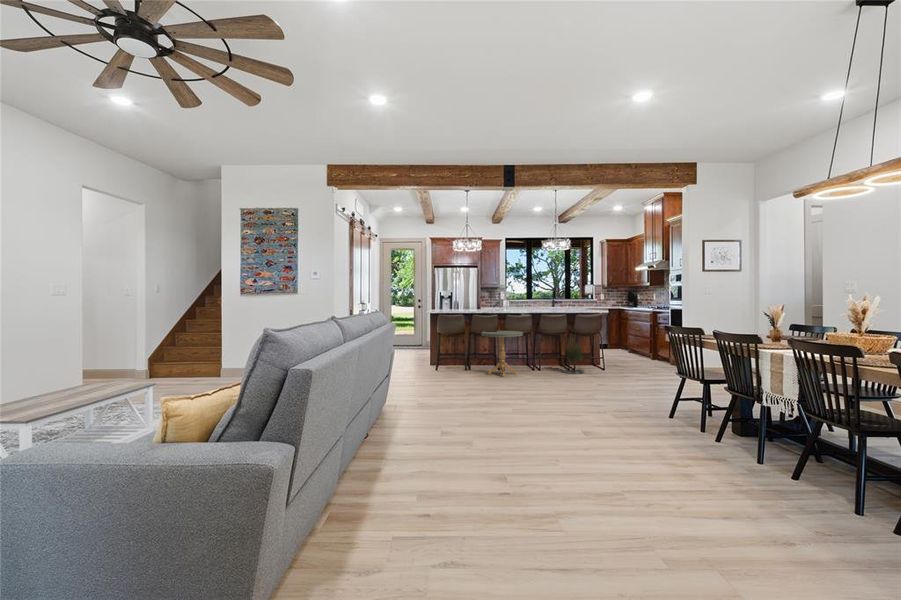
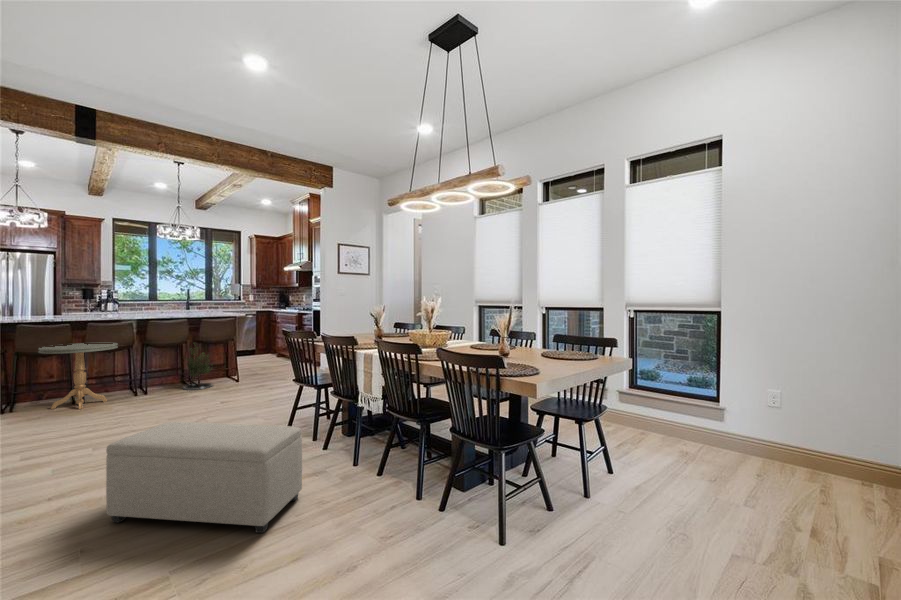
ottoman: none [566,391,712,489] -> present [106,422,302,533]

